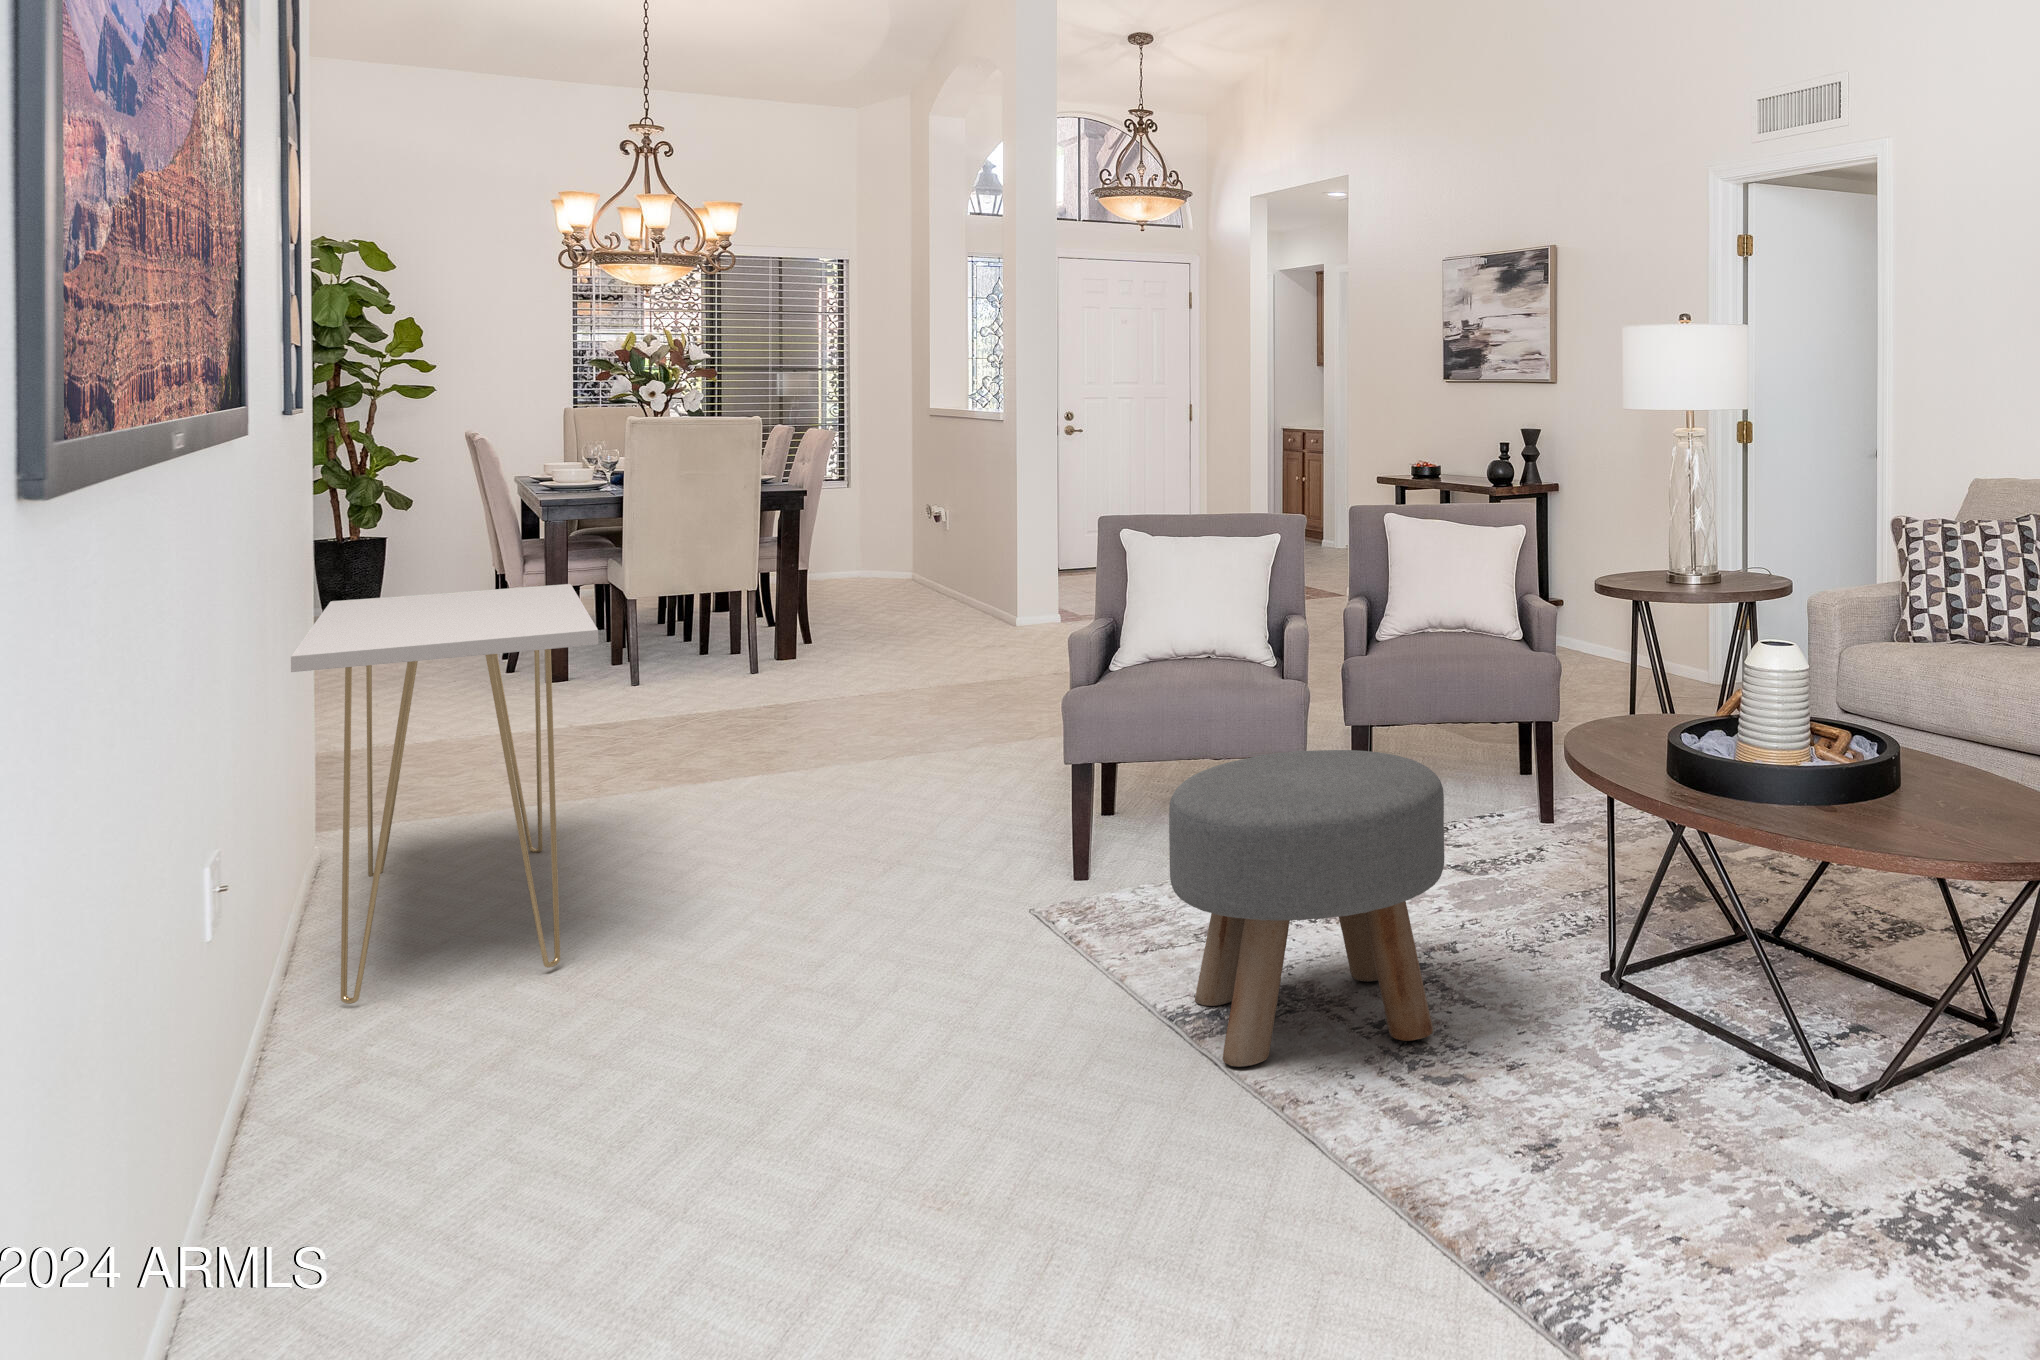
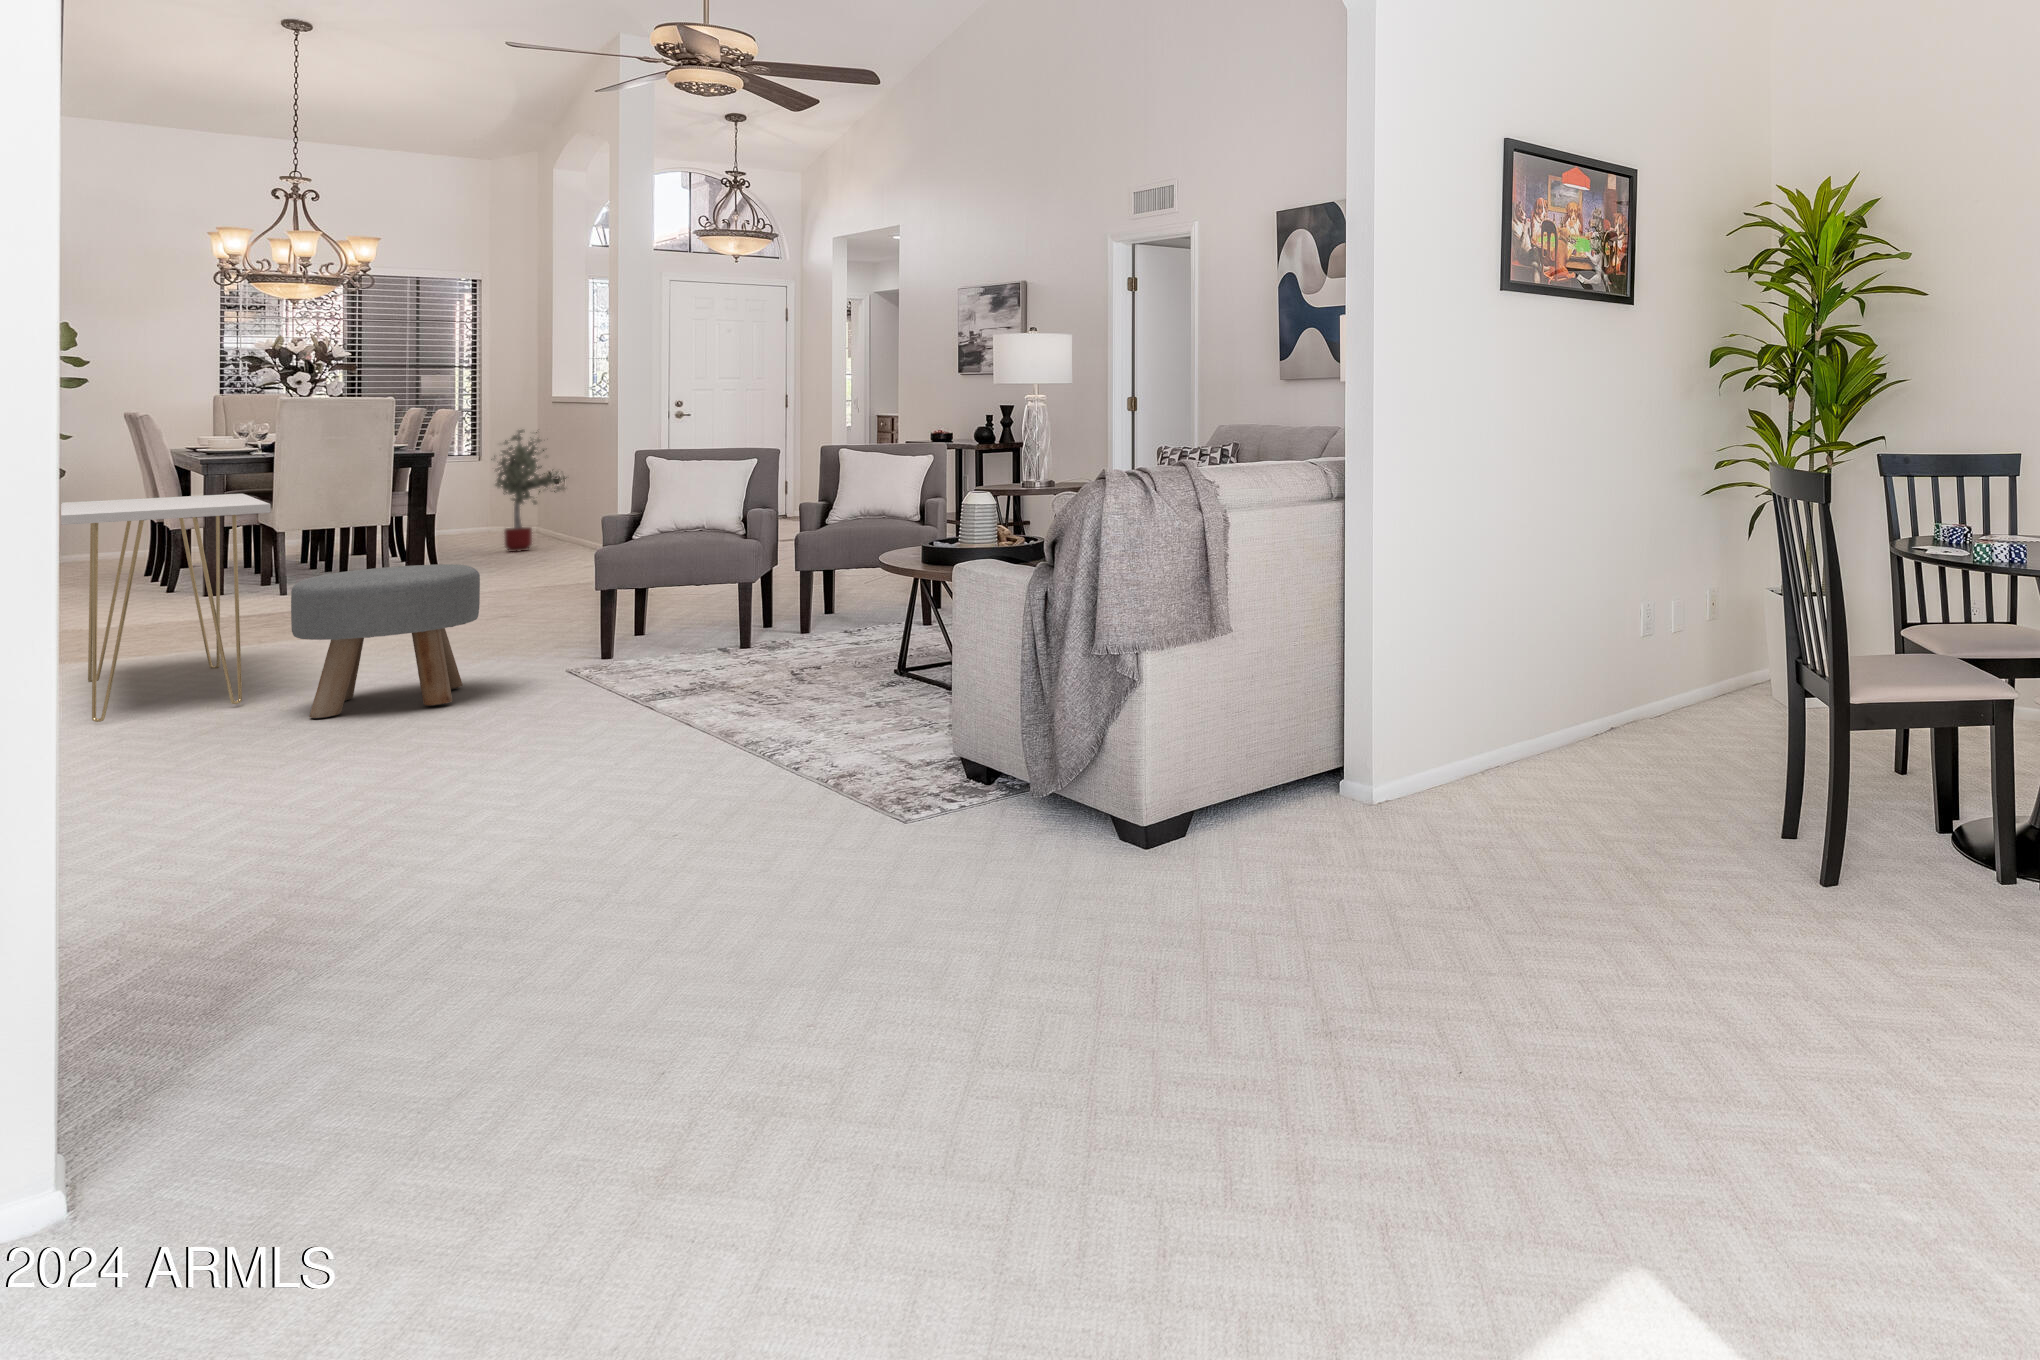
potted tree: none [865,451,957,611] -> present [491,430,567,552]
ottoman: present [1169,750,1444,1067] -> present [291,564,480,719]

